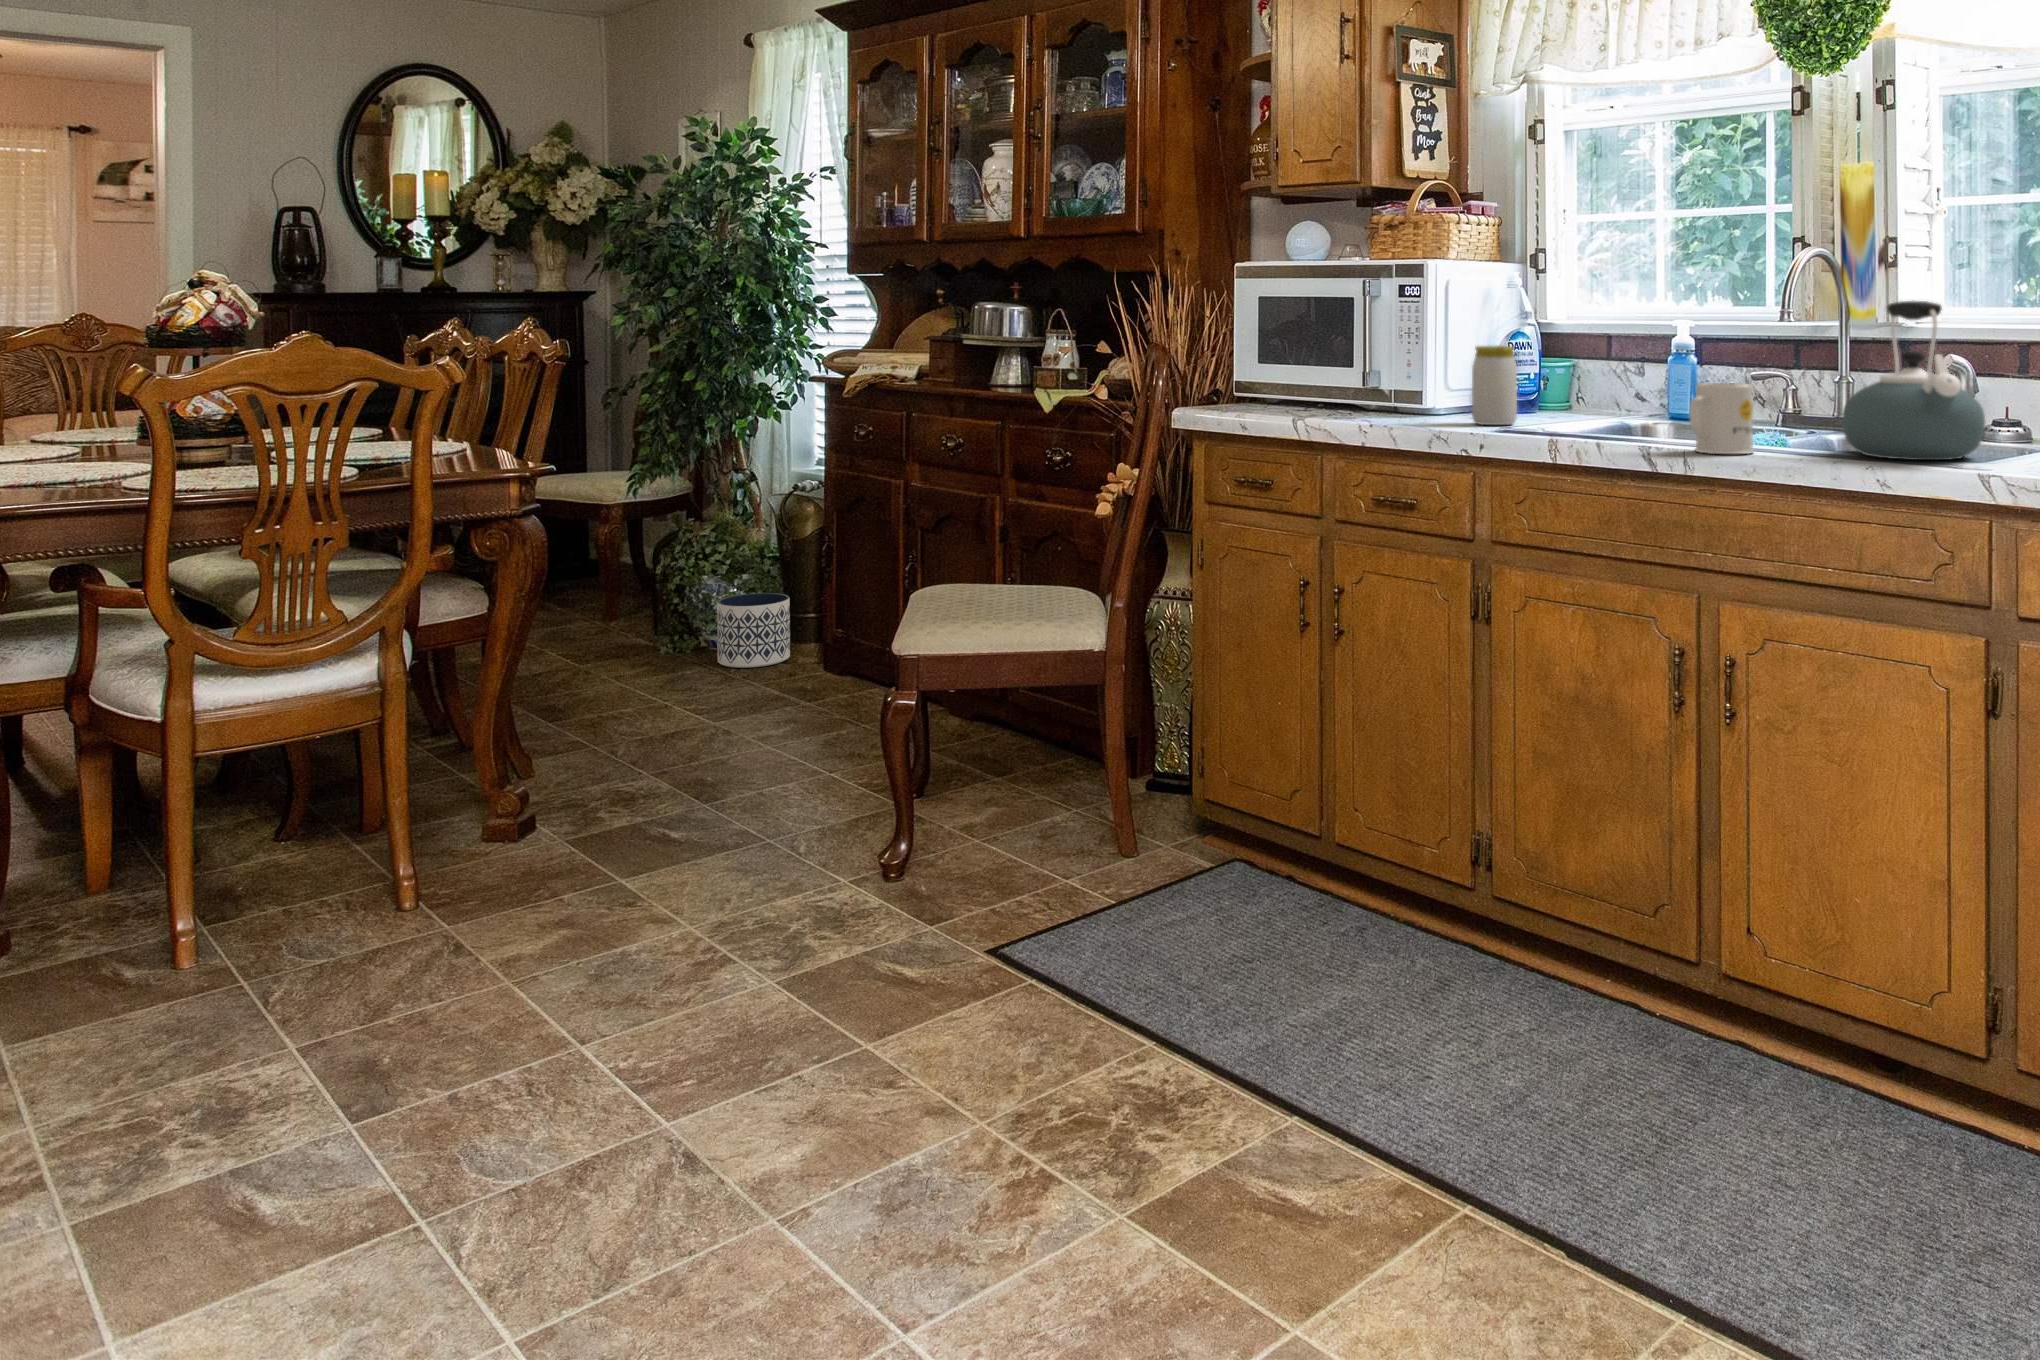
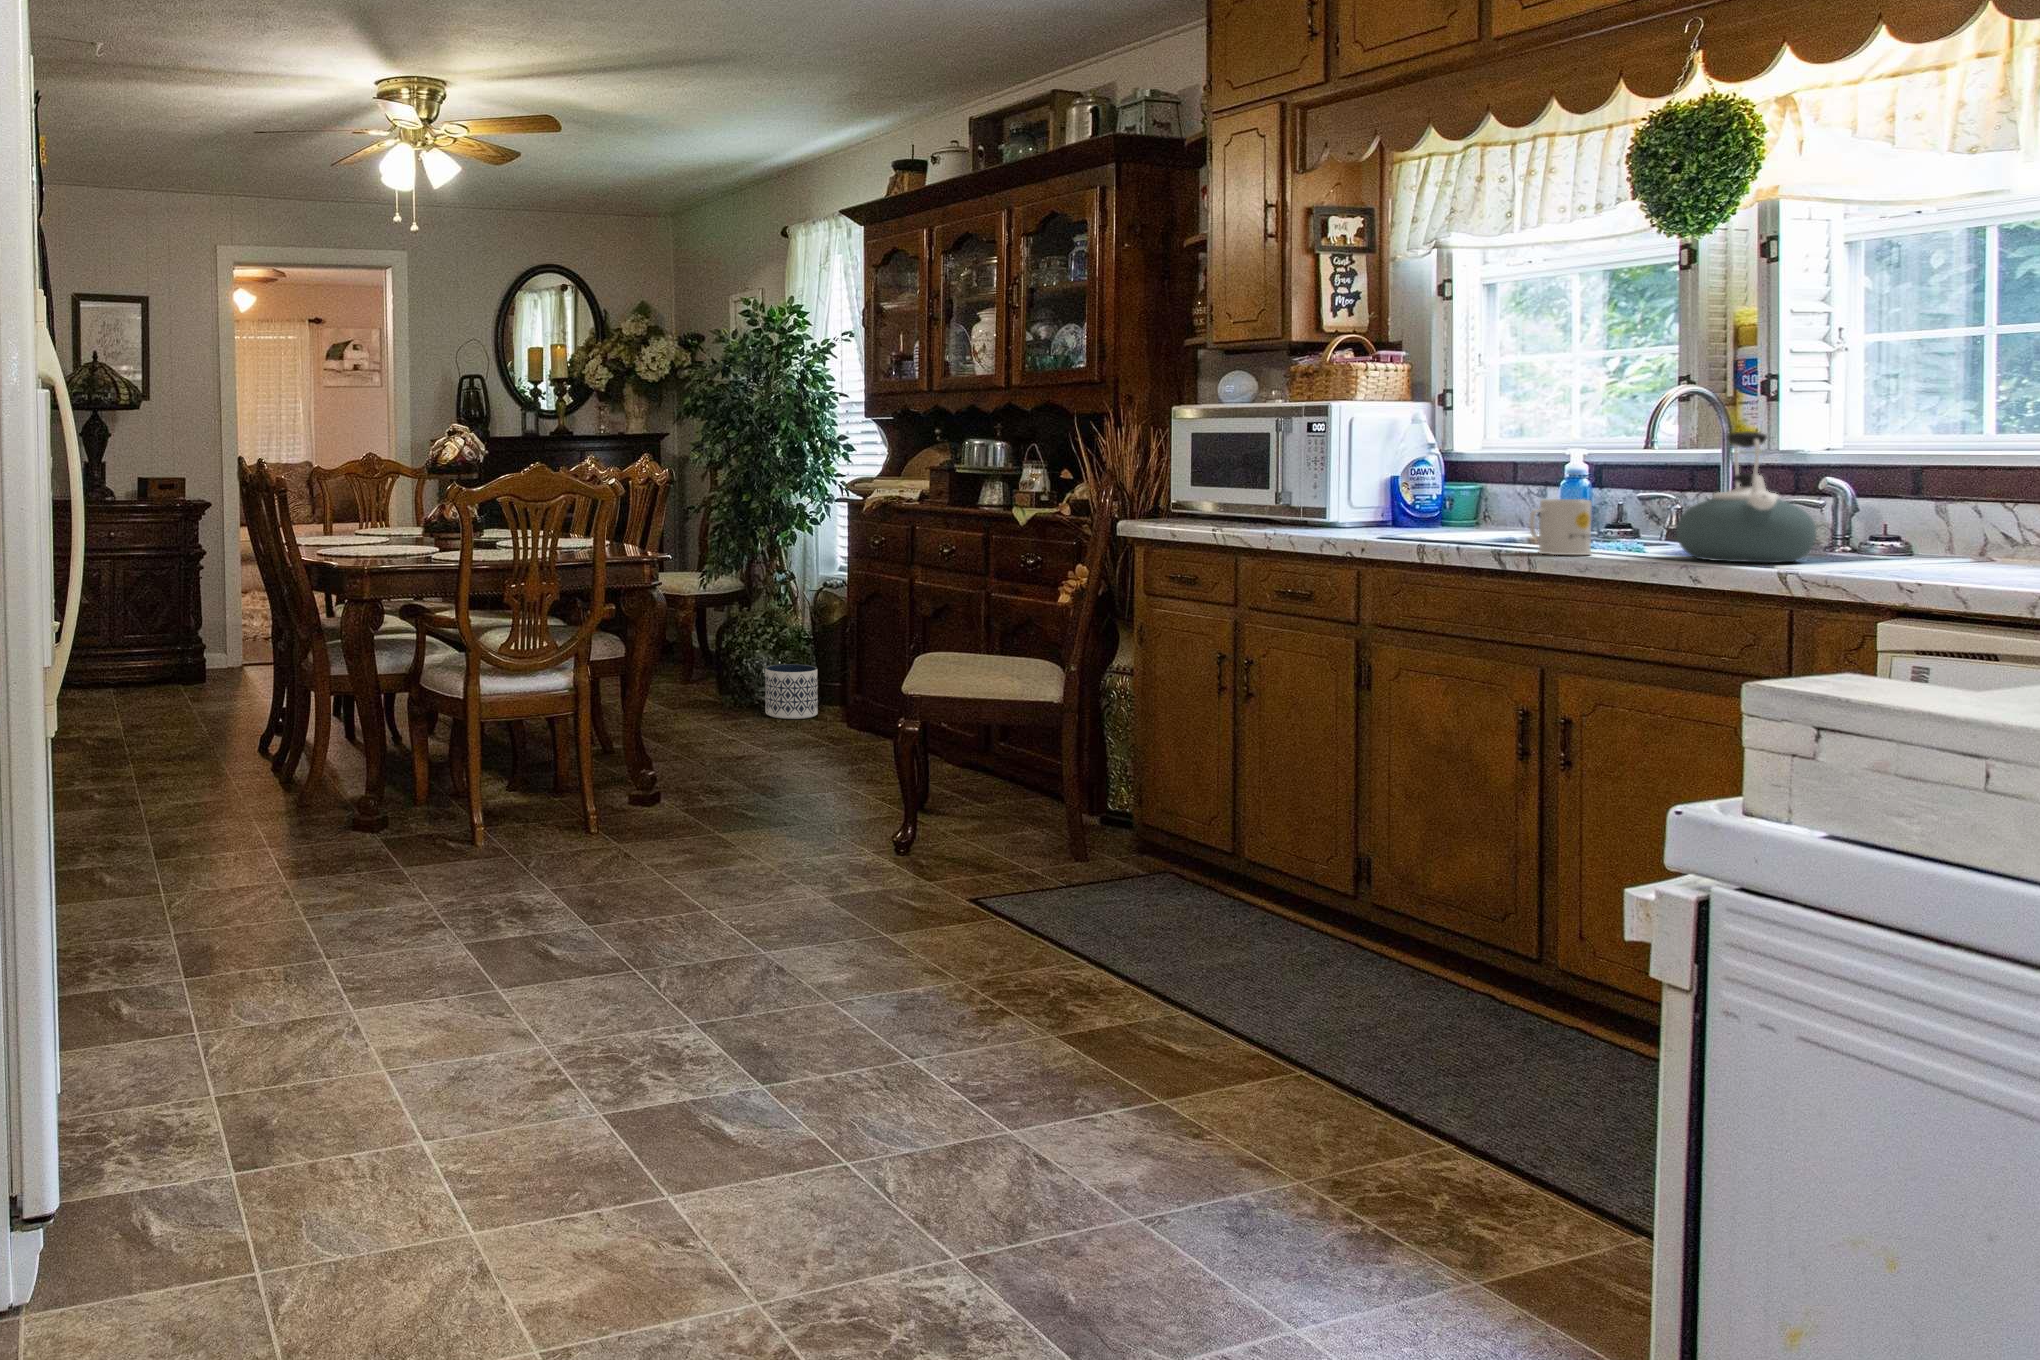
jar: present [1472,346,1517,425] -> none [1364,471,1406,535]

